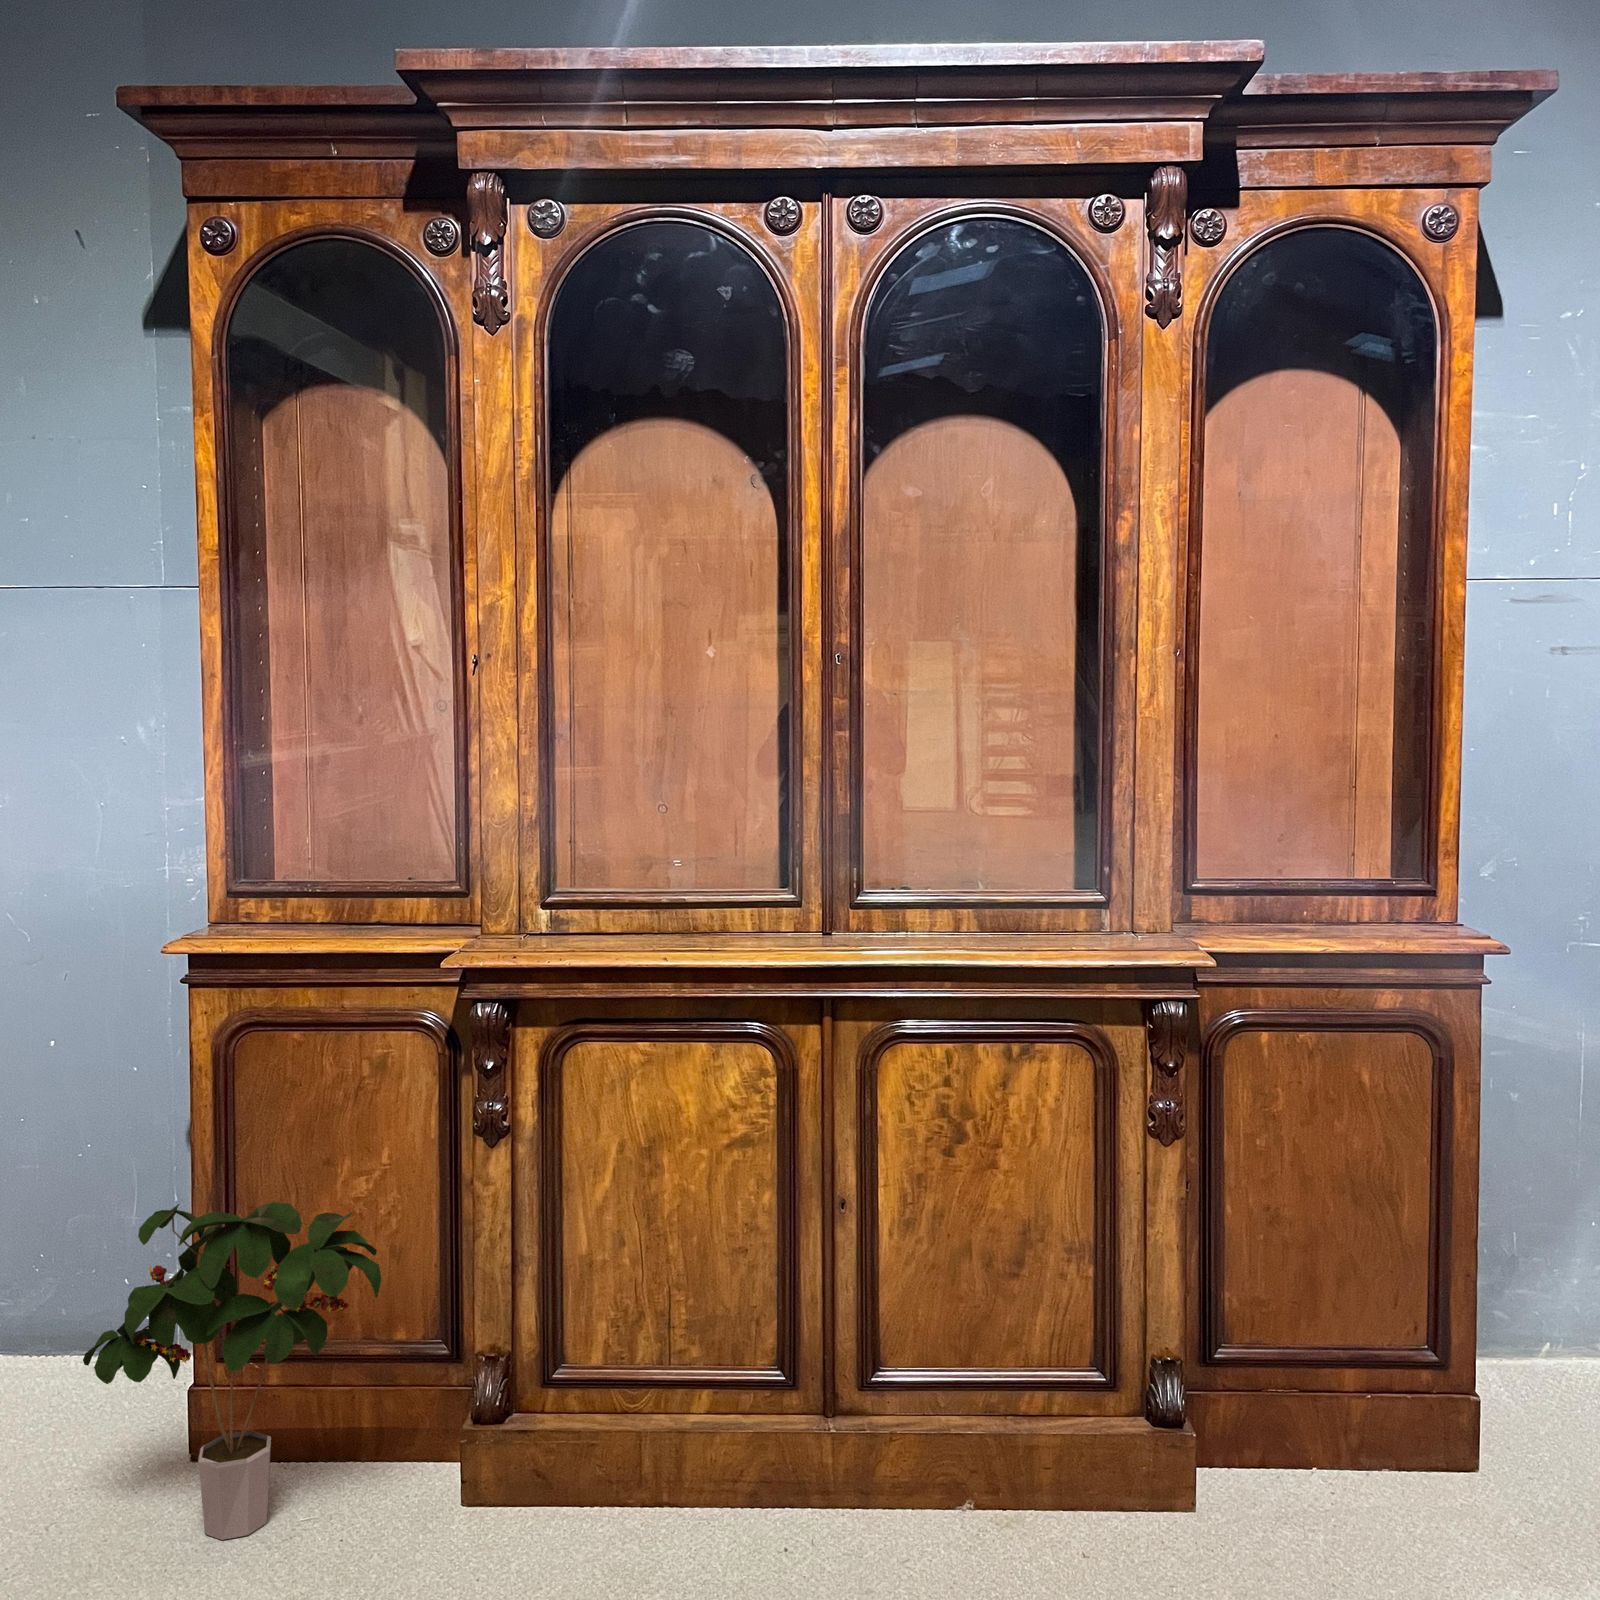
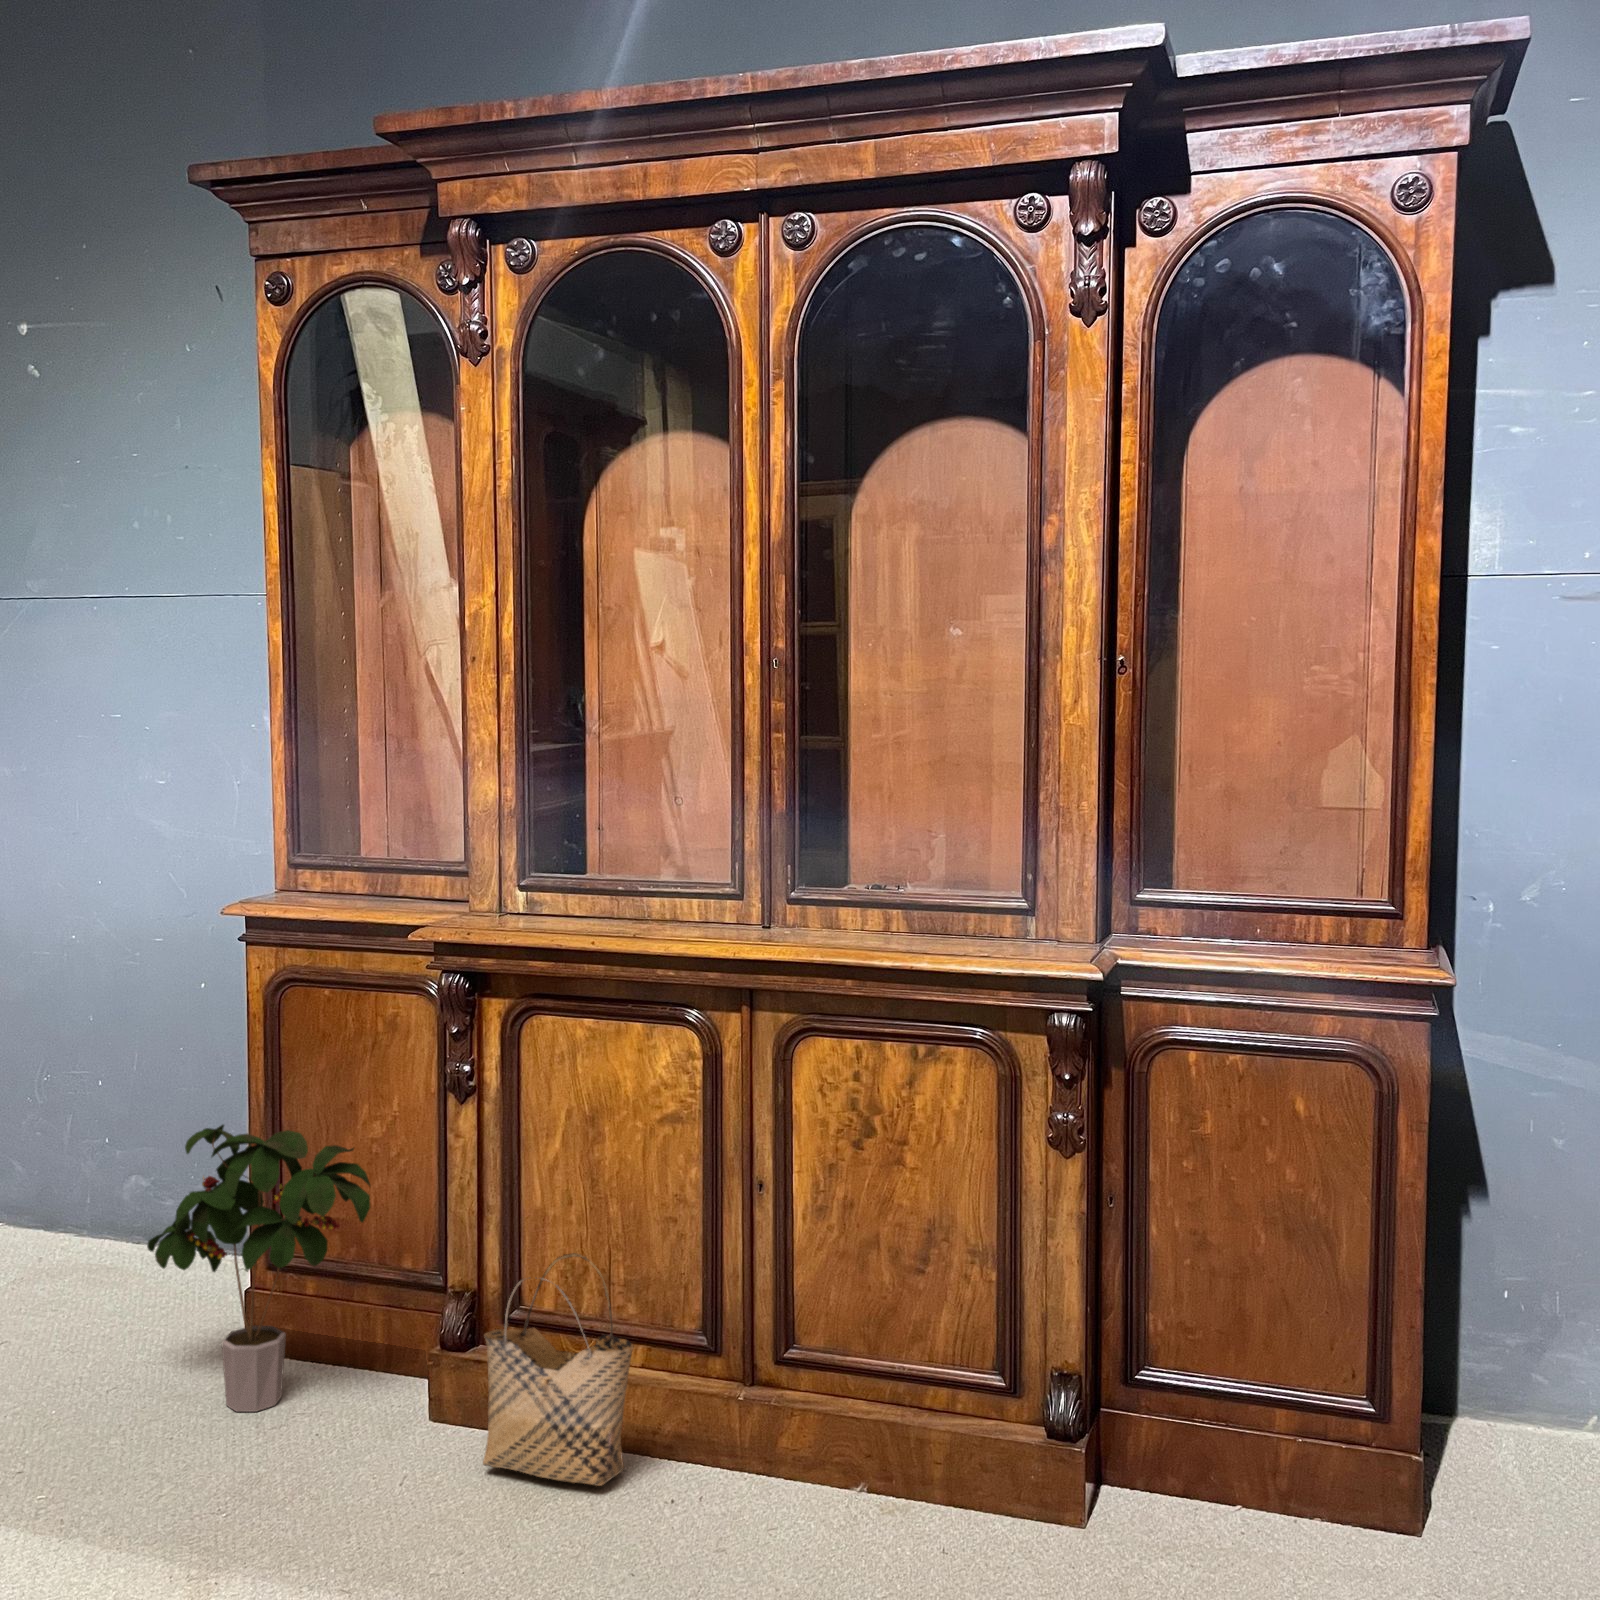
woven basket: none [552,1300,722,1554] -> present [483,1253,633,1486]

